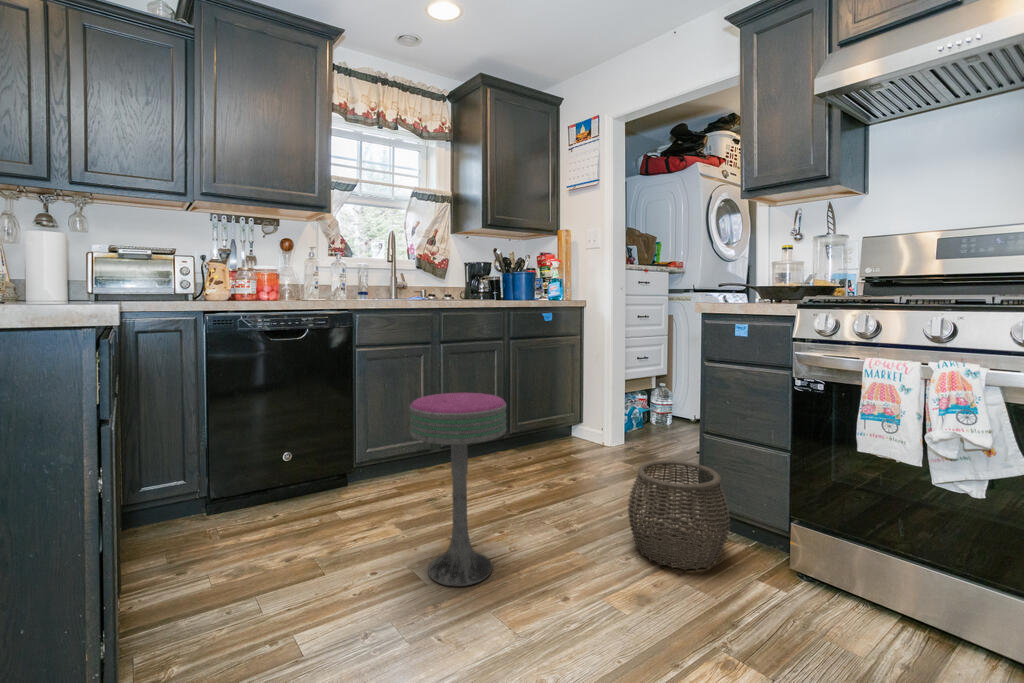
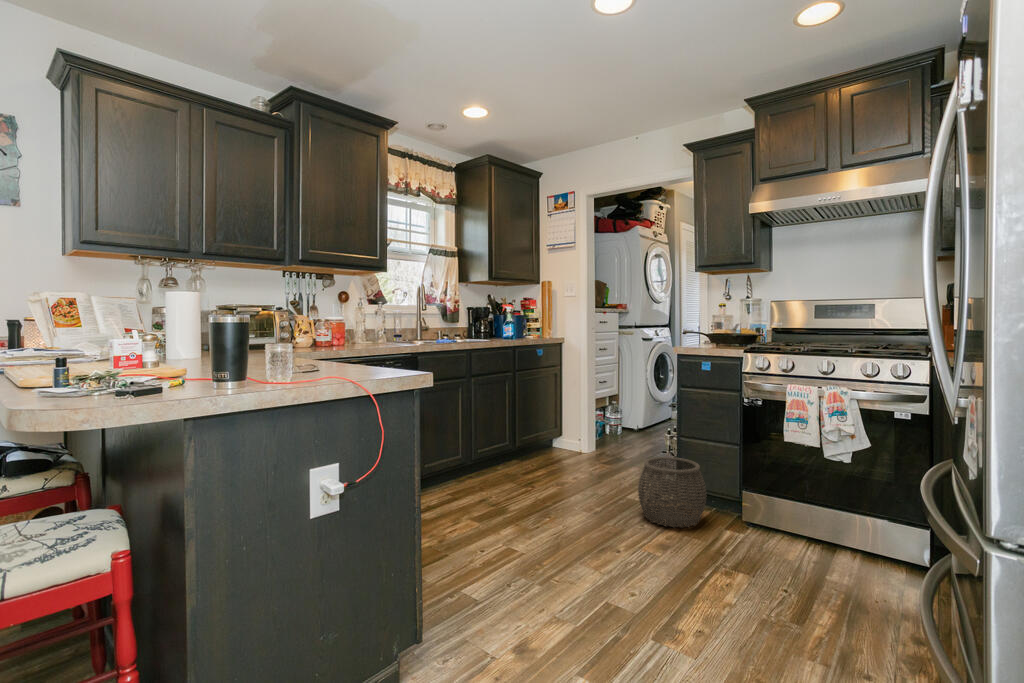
bar stool: present [410,393,507,586] -> none [502,414,569,550]

